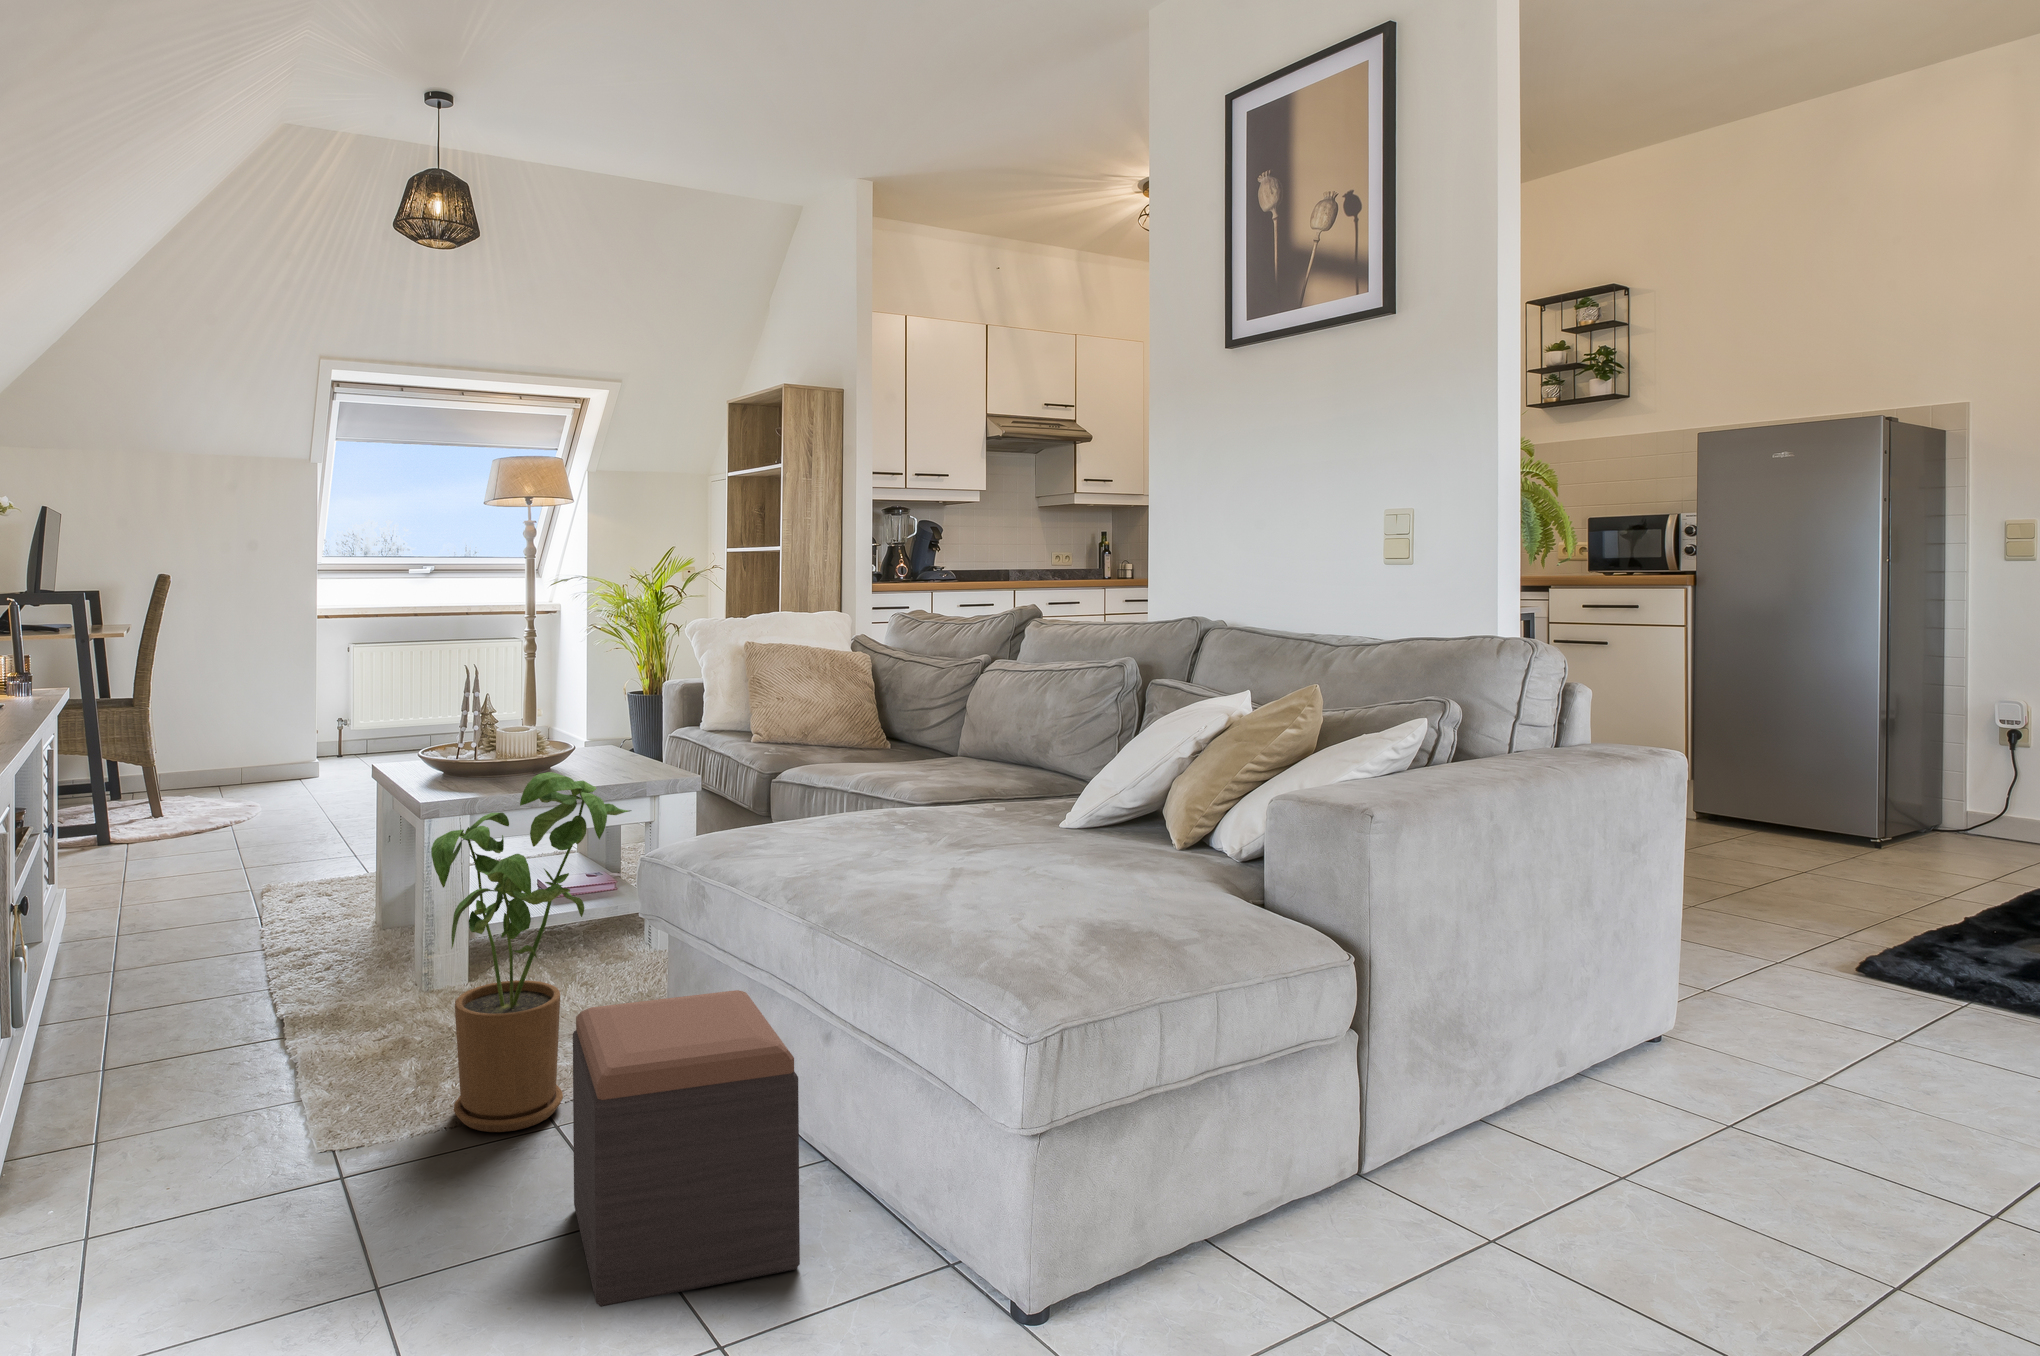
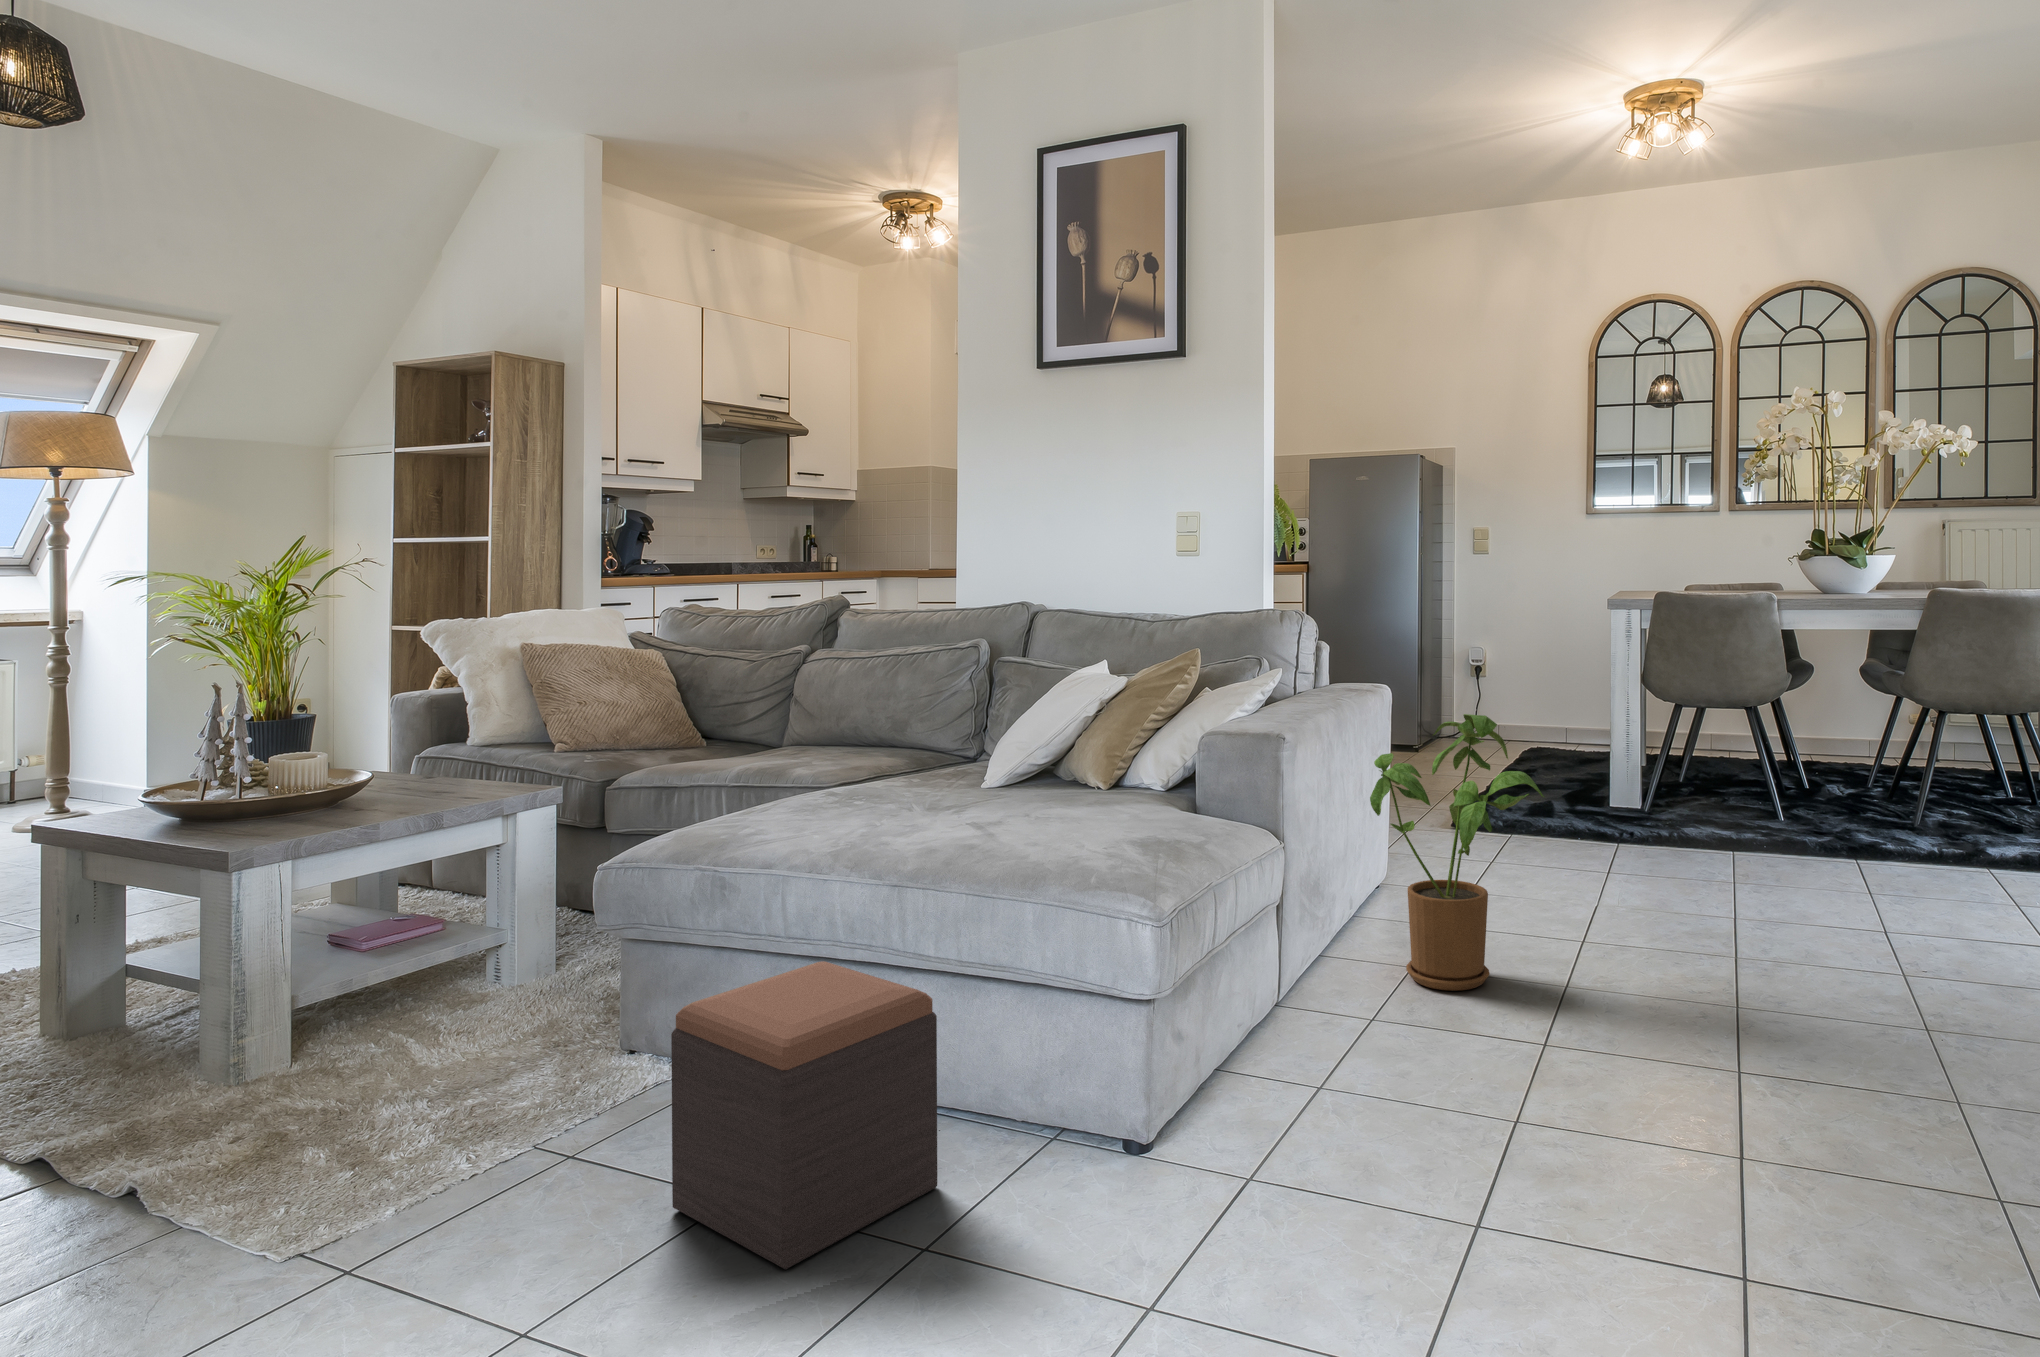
house plant: present [431,772,631,1132] -> present [1370,714,1544,991]

